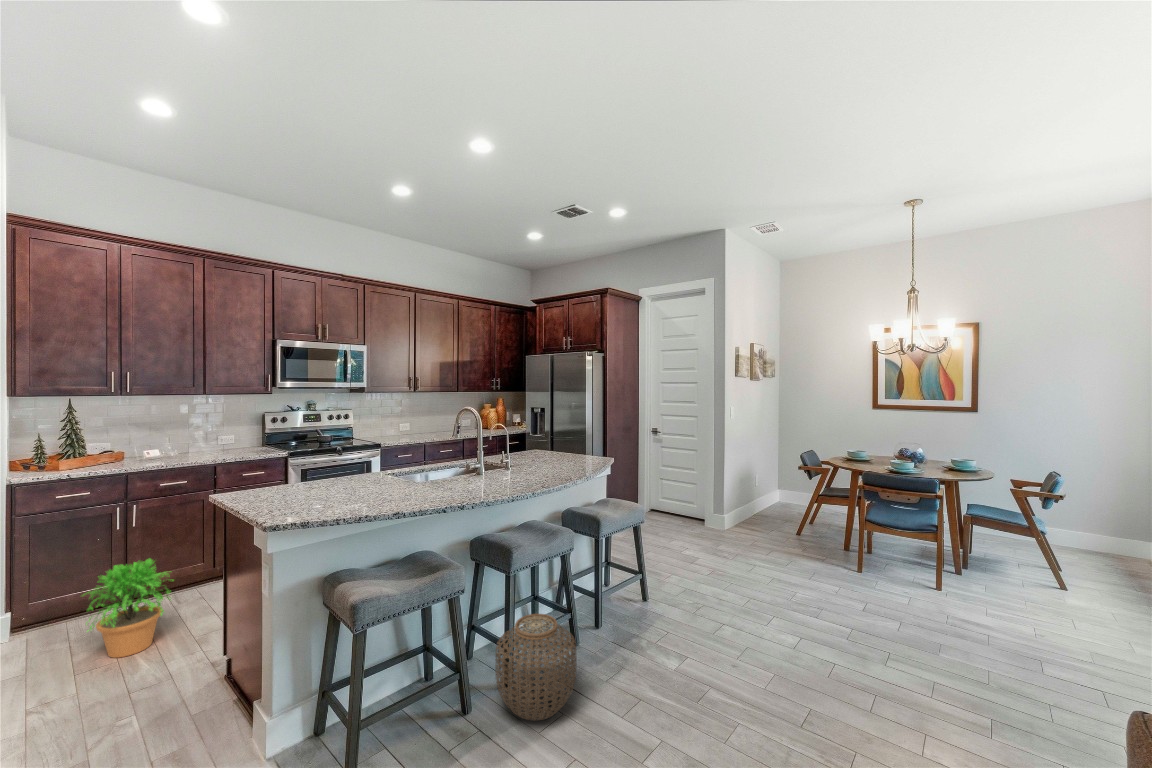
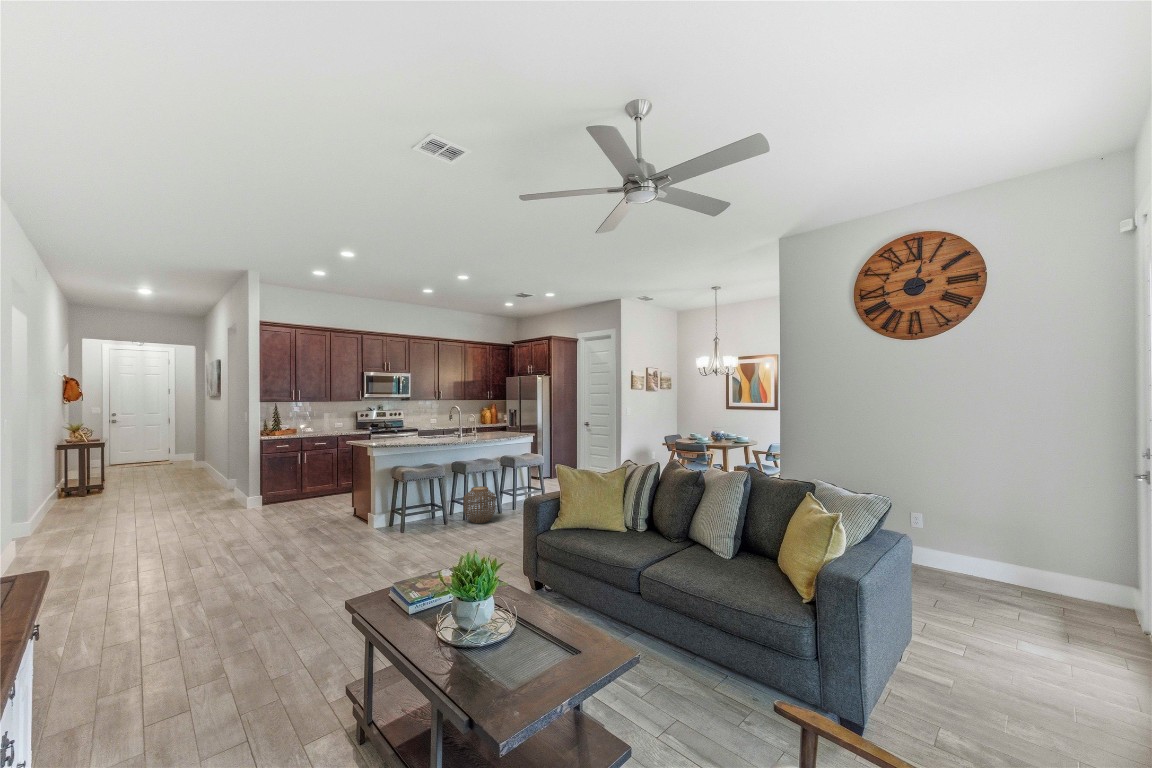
potted plant: present [86,559,168,658] -> none [297,470,333,510]

